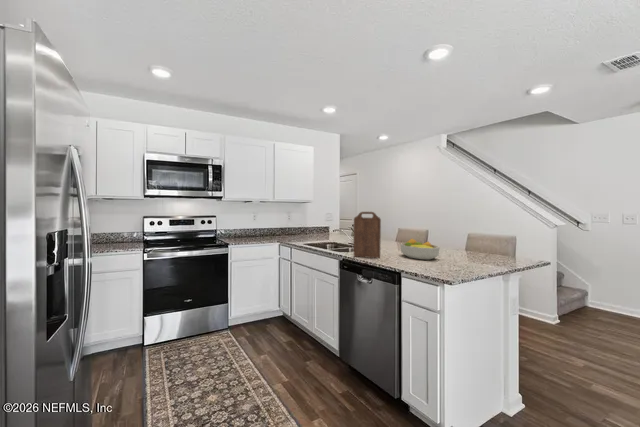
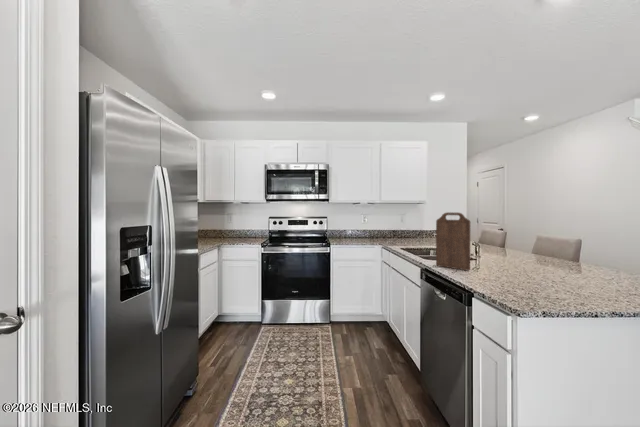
fruit bowl: present [401,239,440,260] -> none [508,249,568,280]

